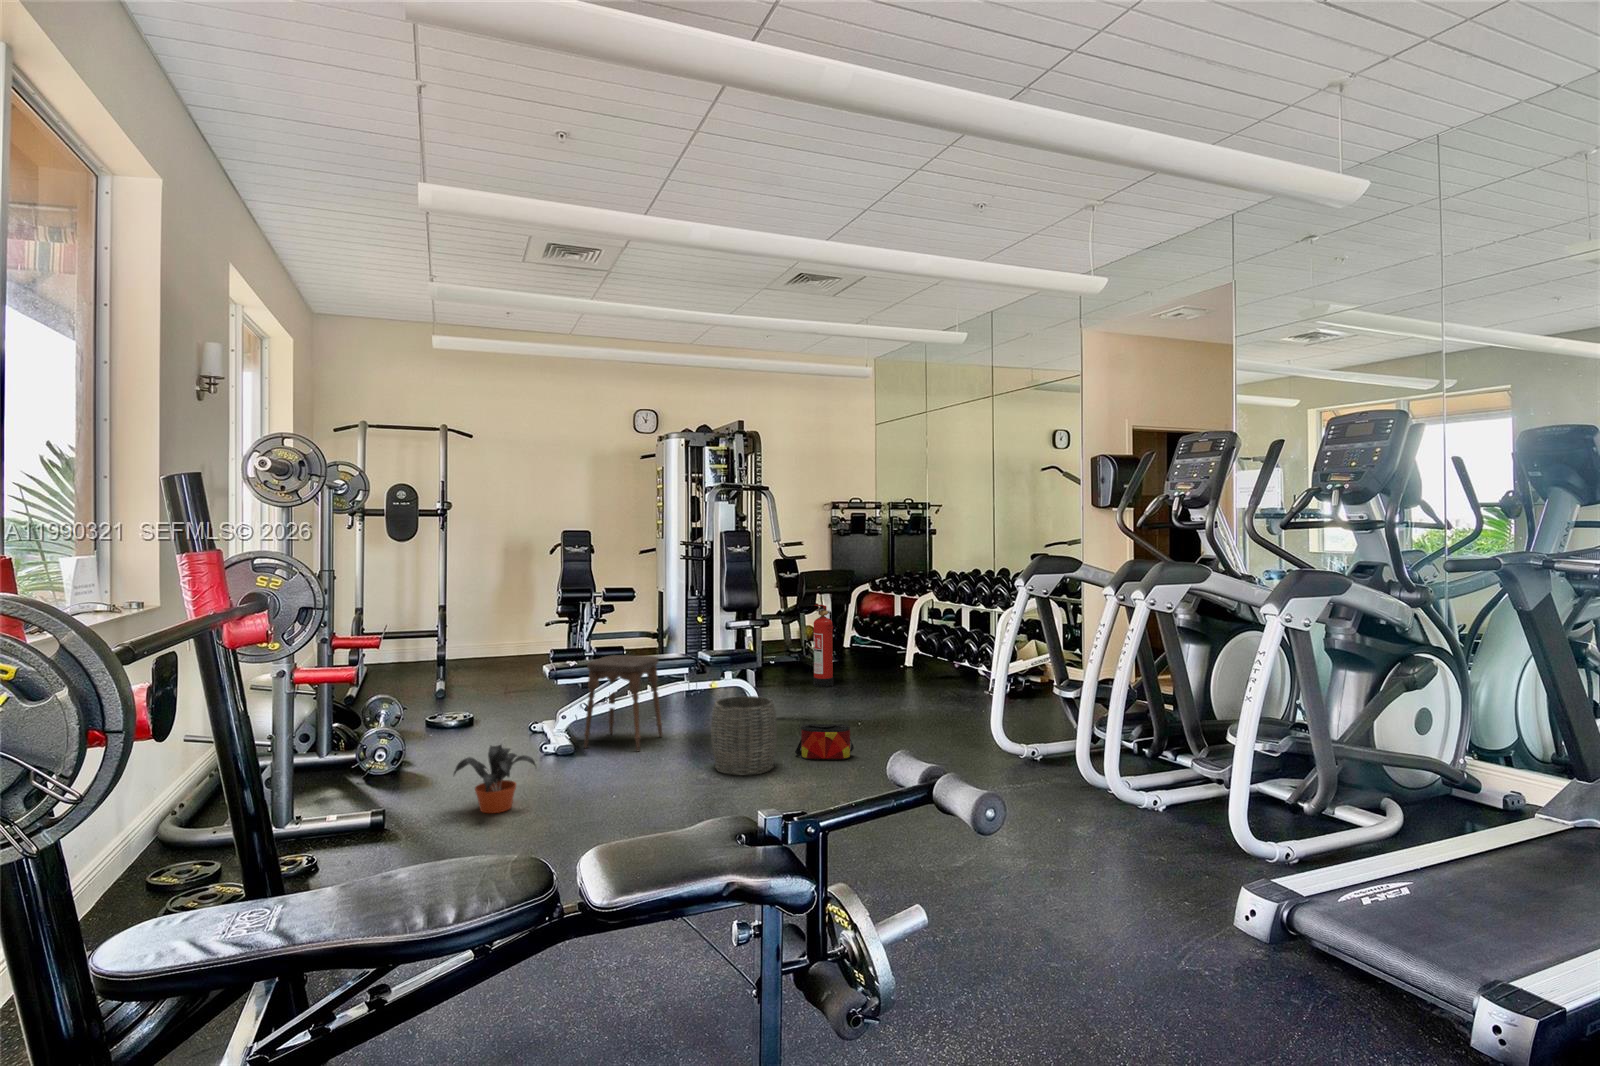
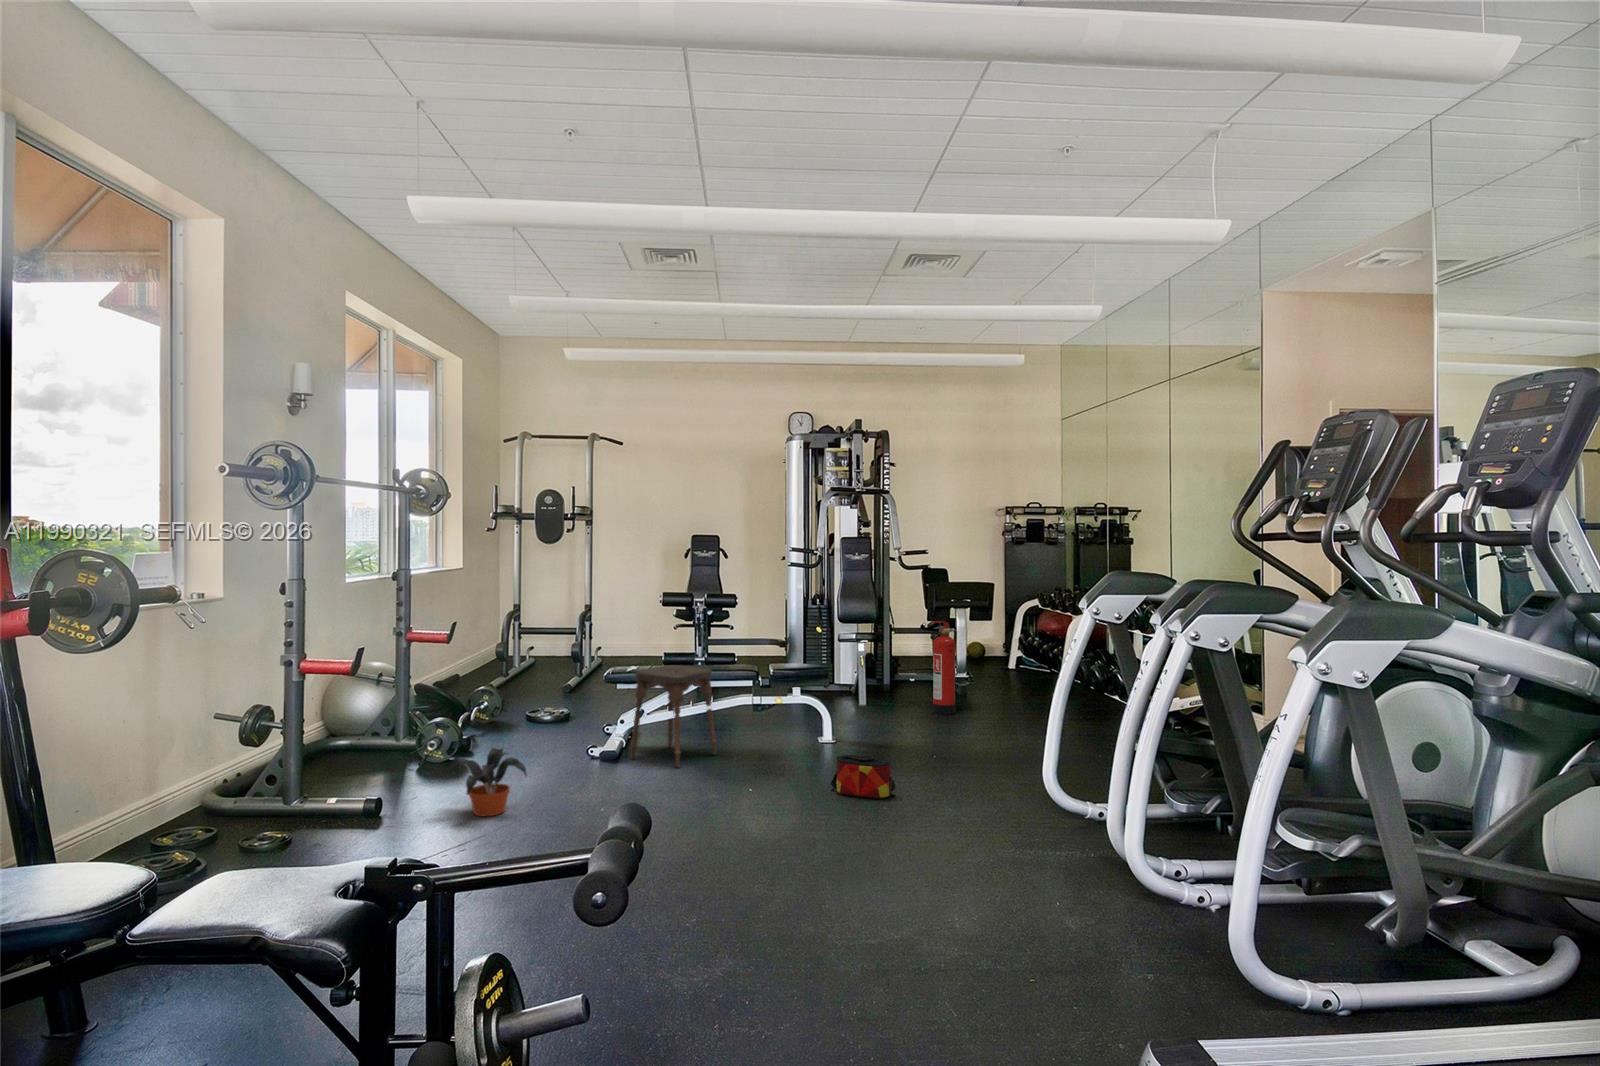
woven basket: present [711,696,777,775] -> none [730,717,802,805]

